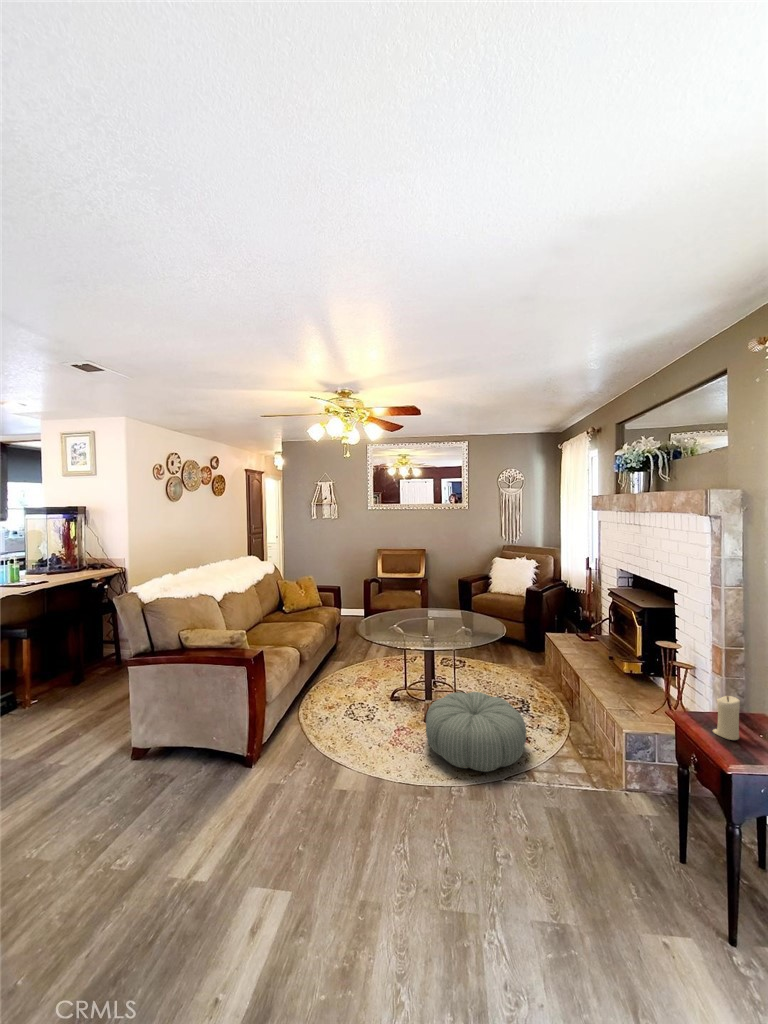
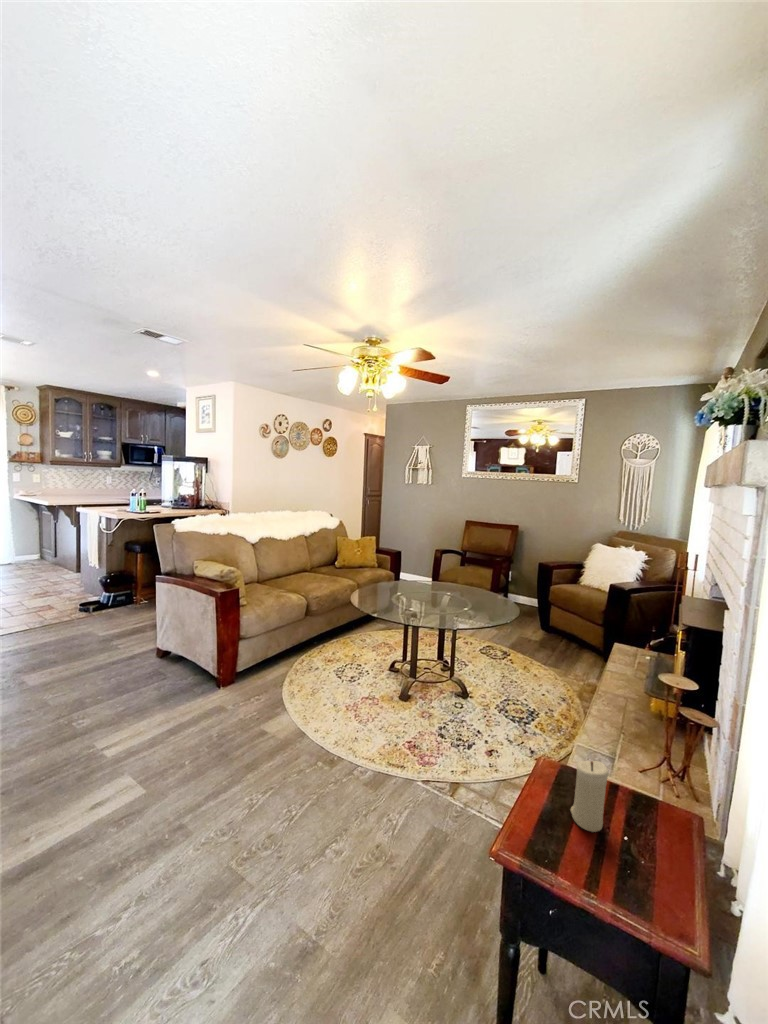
pouf: present [426,692,527,772] -> none [367,672,479,766]

